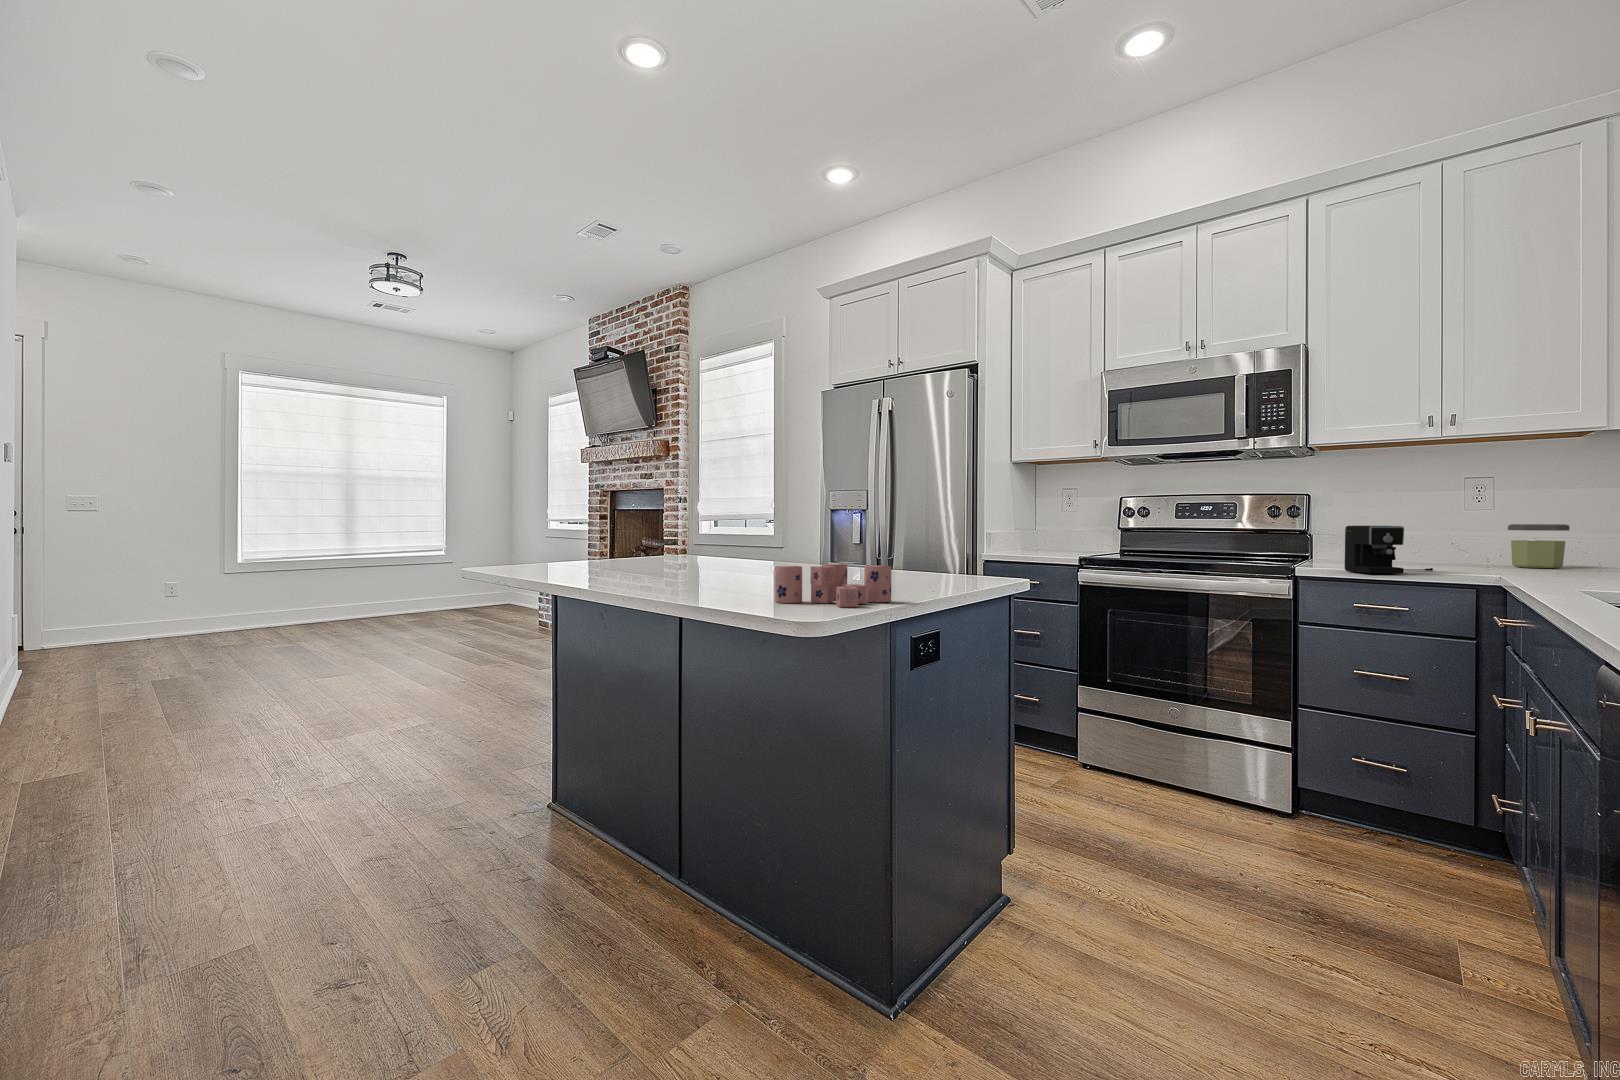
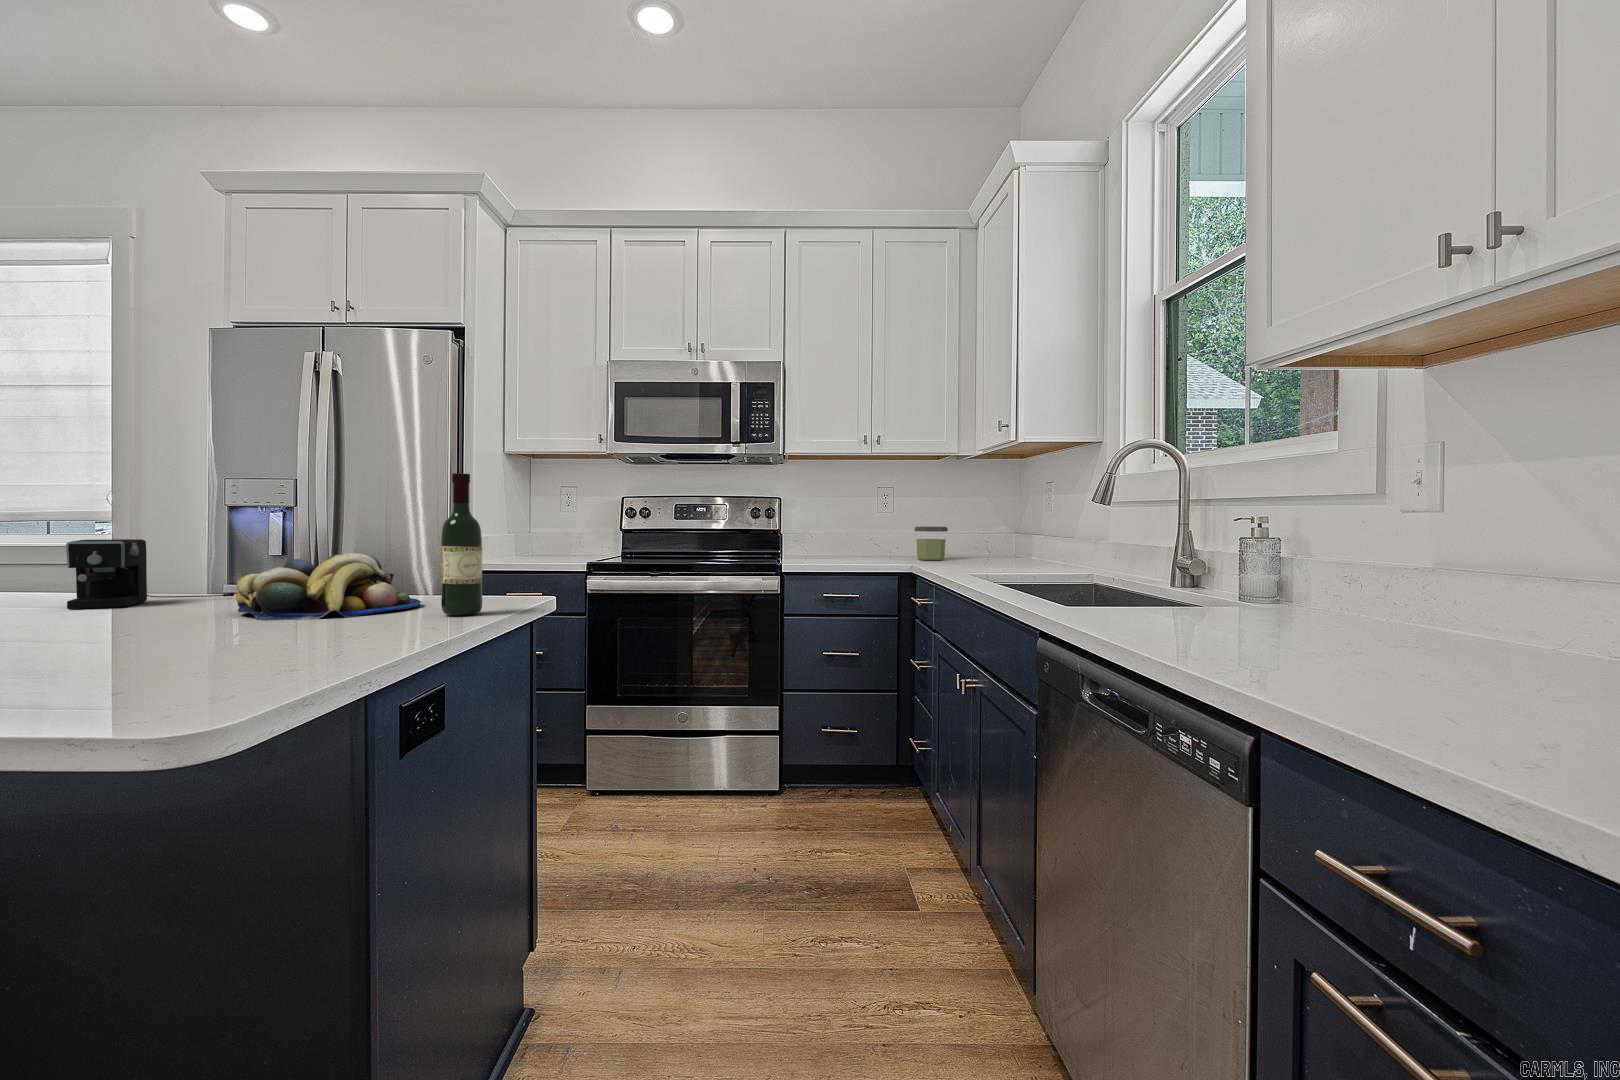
wine bottle: none [948,480,977,586] -> present [441,473,482,616]
coffee maker: present [1345,526,1433,574] -> present [66,539,234,609]
fruit bowl: none [831,540,939,583] -> present [235,553,422,620]
candle: present [775,564,891,607] -> none [114,603,364,688]

